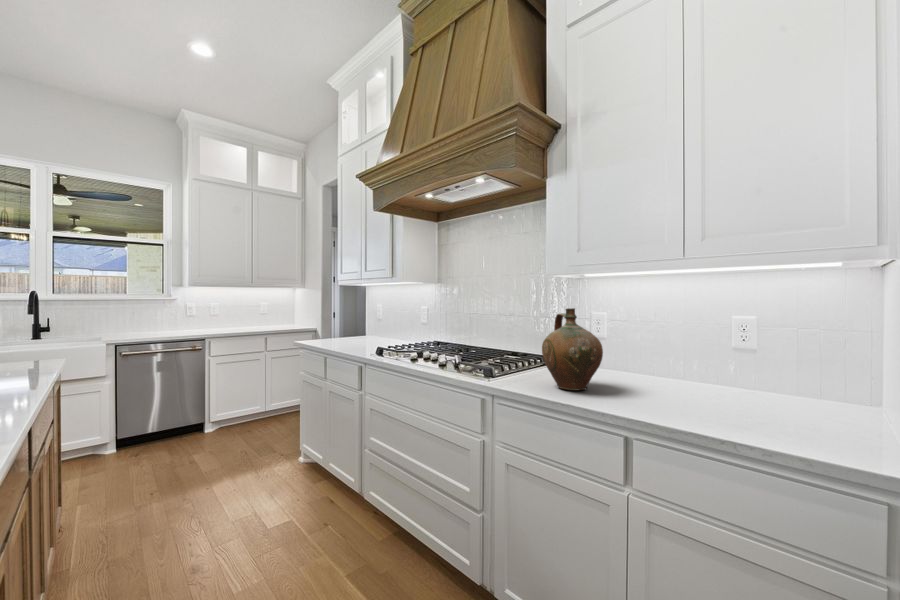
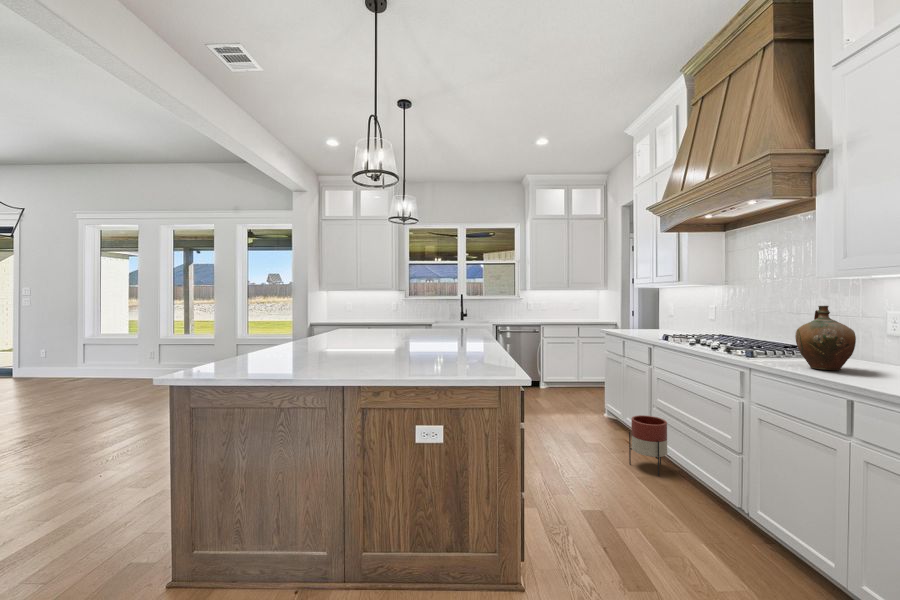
planter: none [333,463,383,554] -> present [629,415,667,476]

